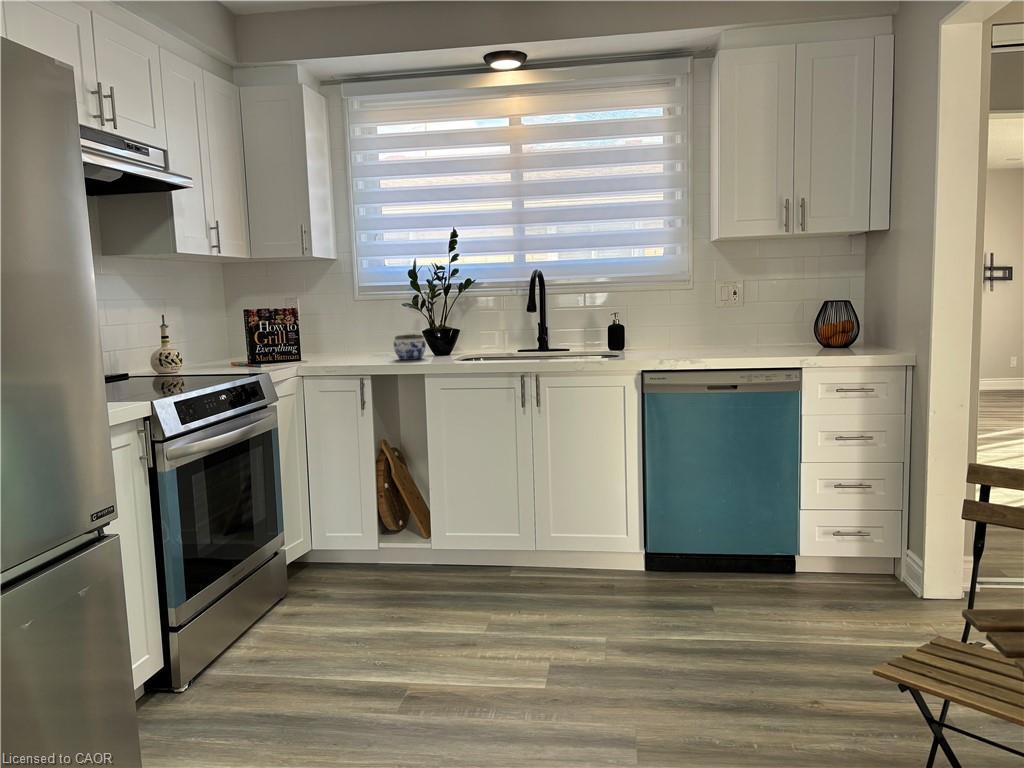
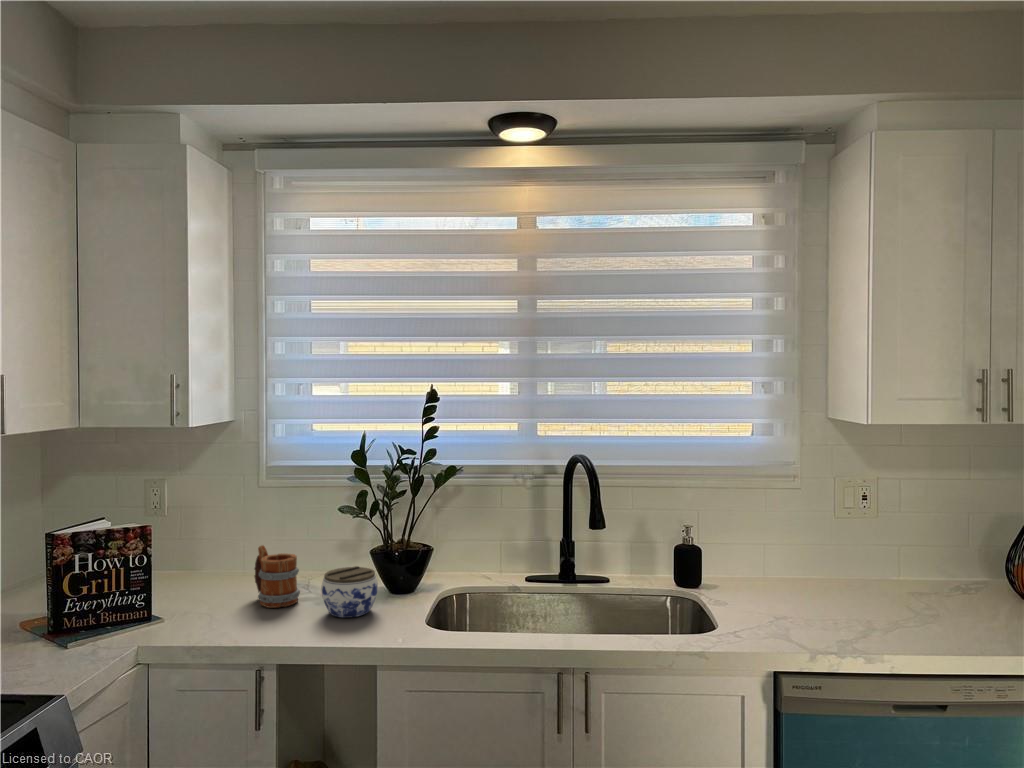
mug: none [355,327,382,359] -> present [255,545,300,608]

